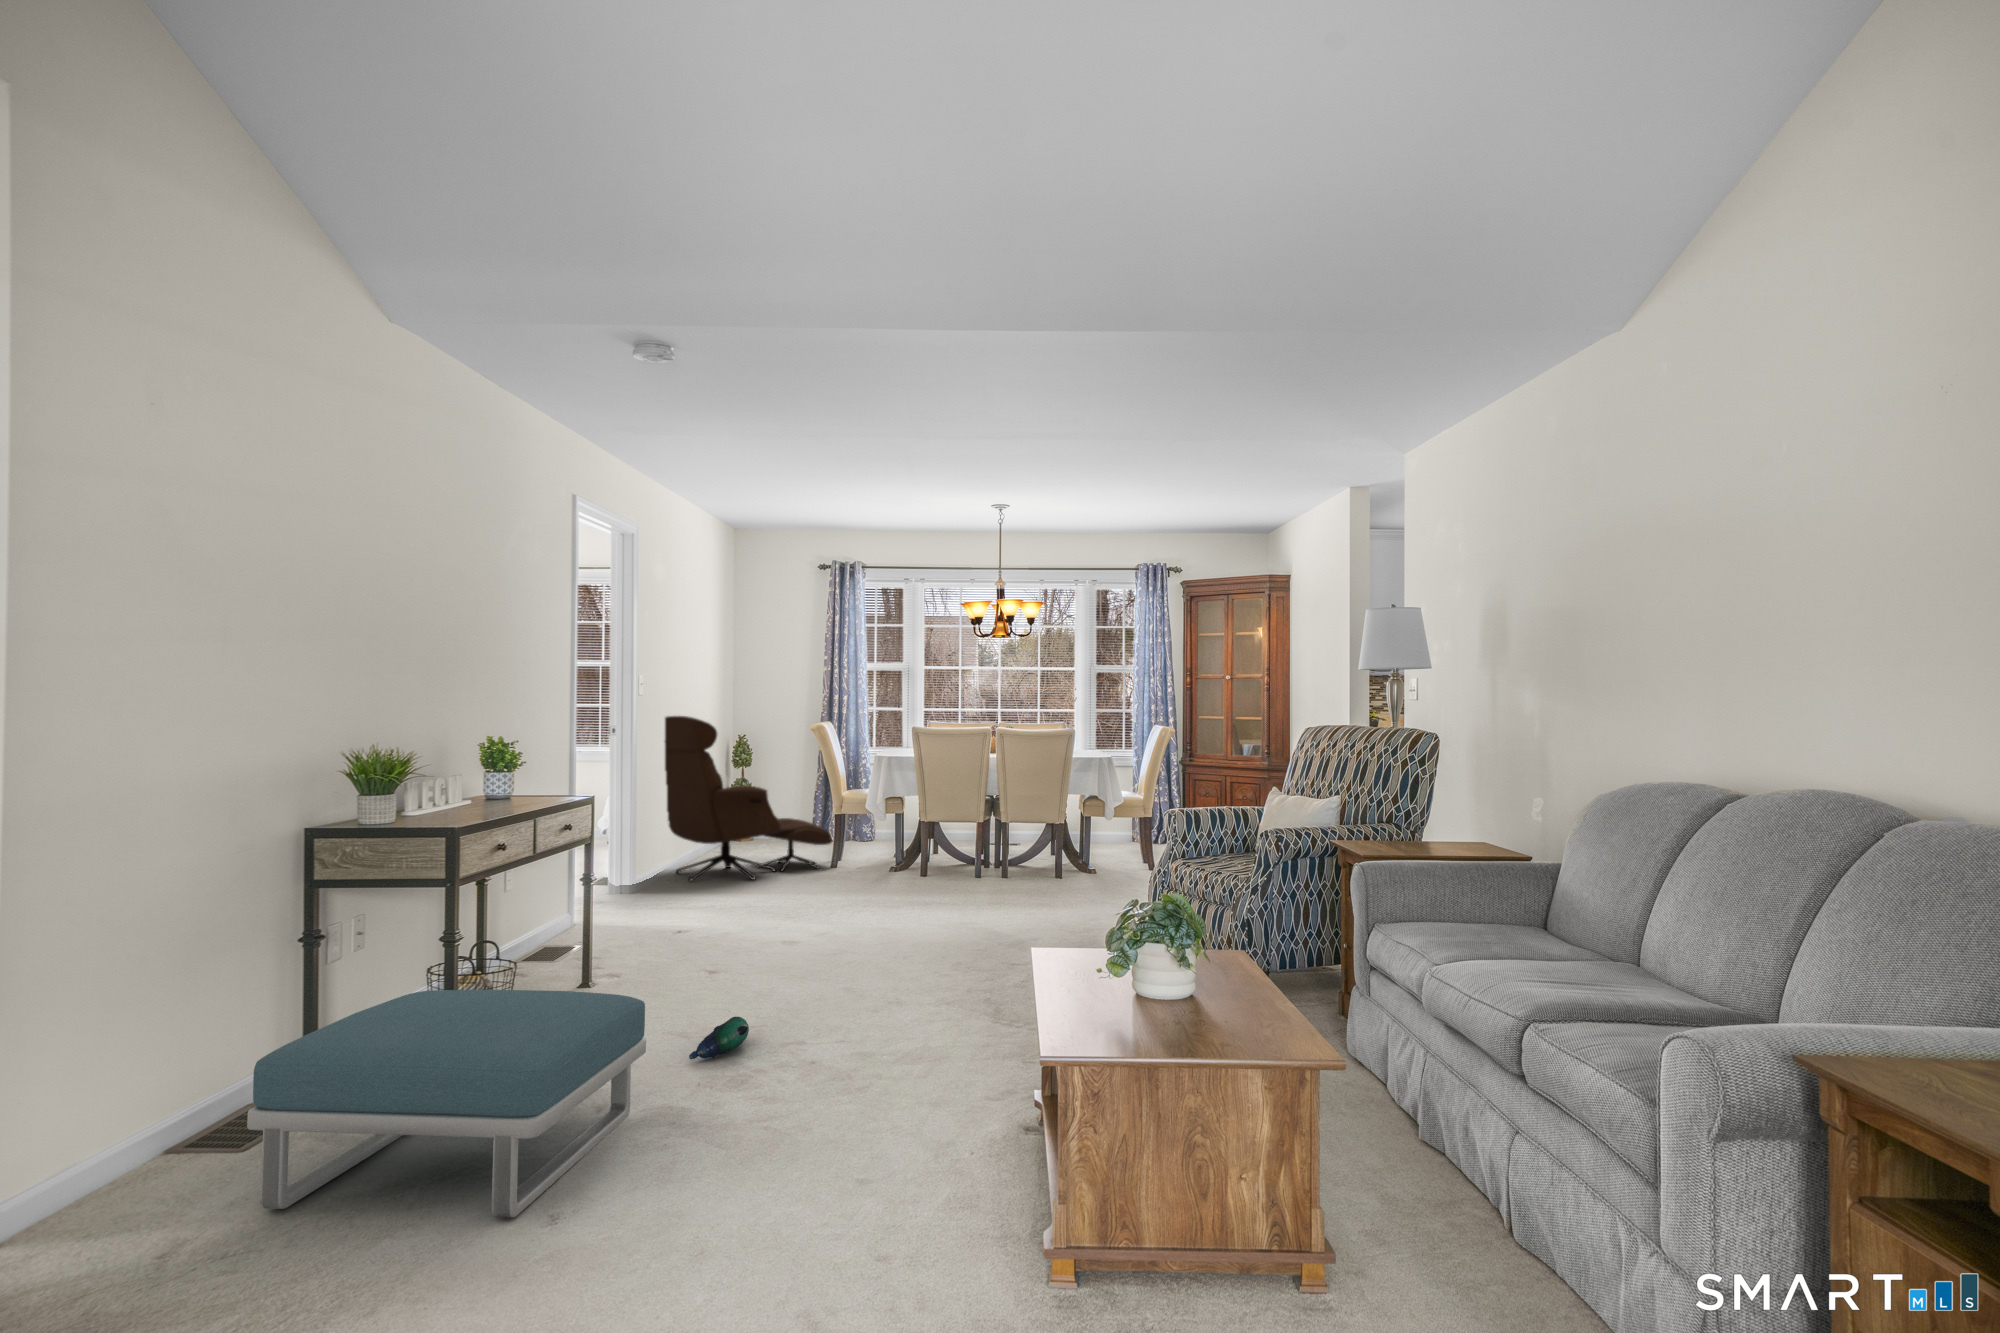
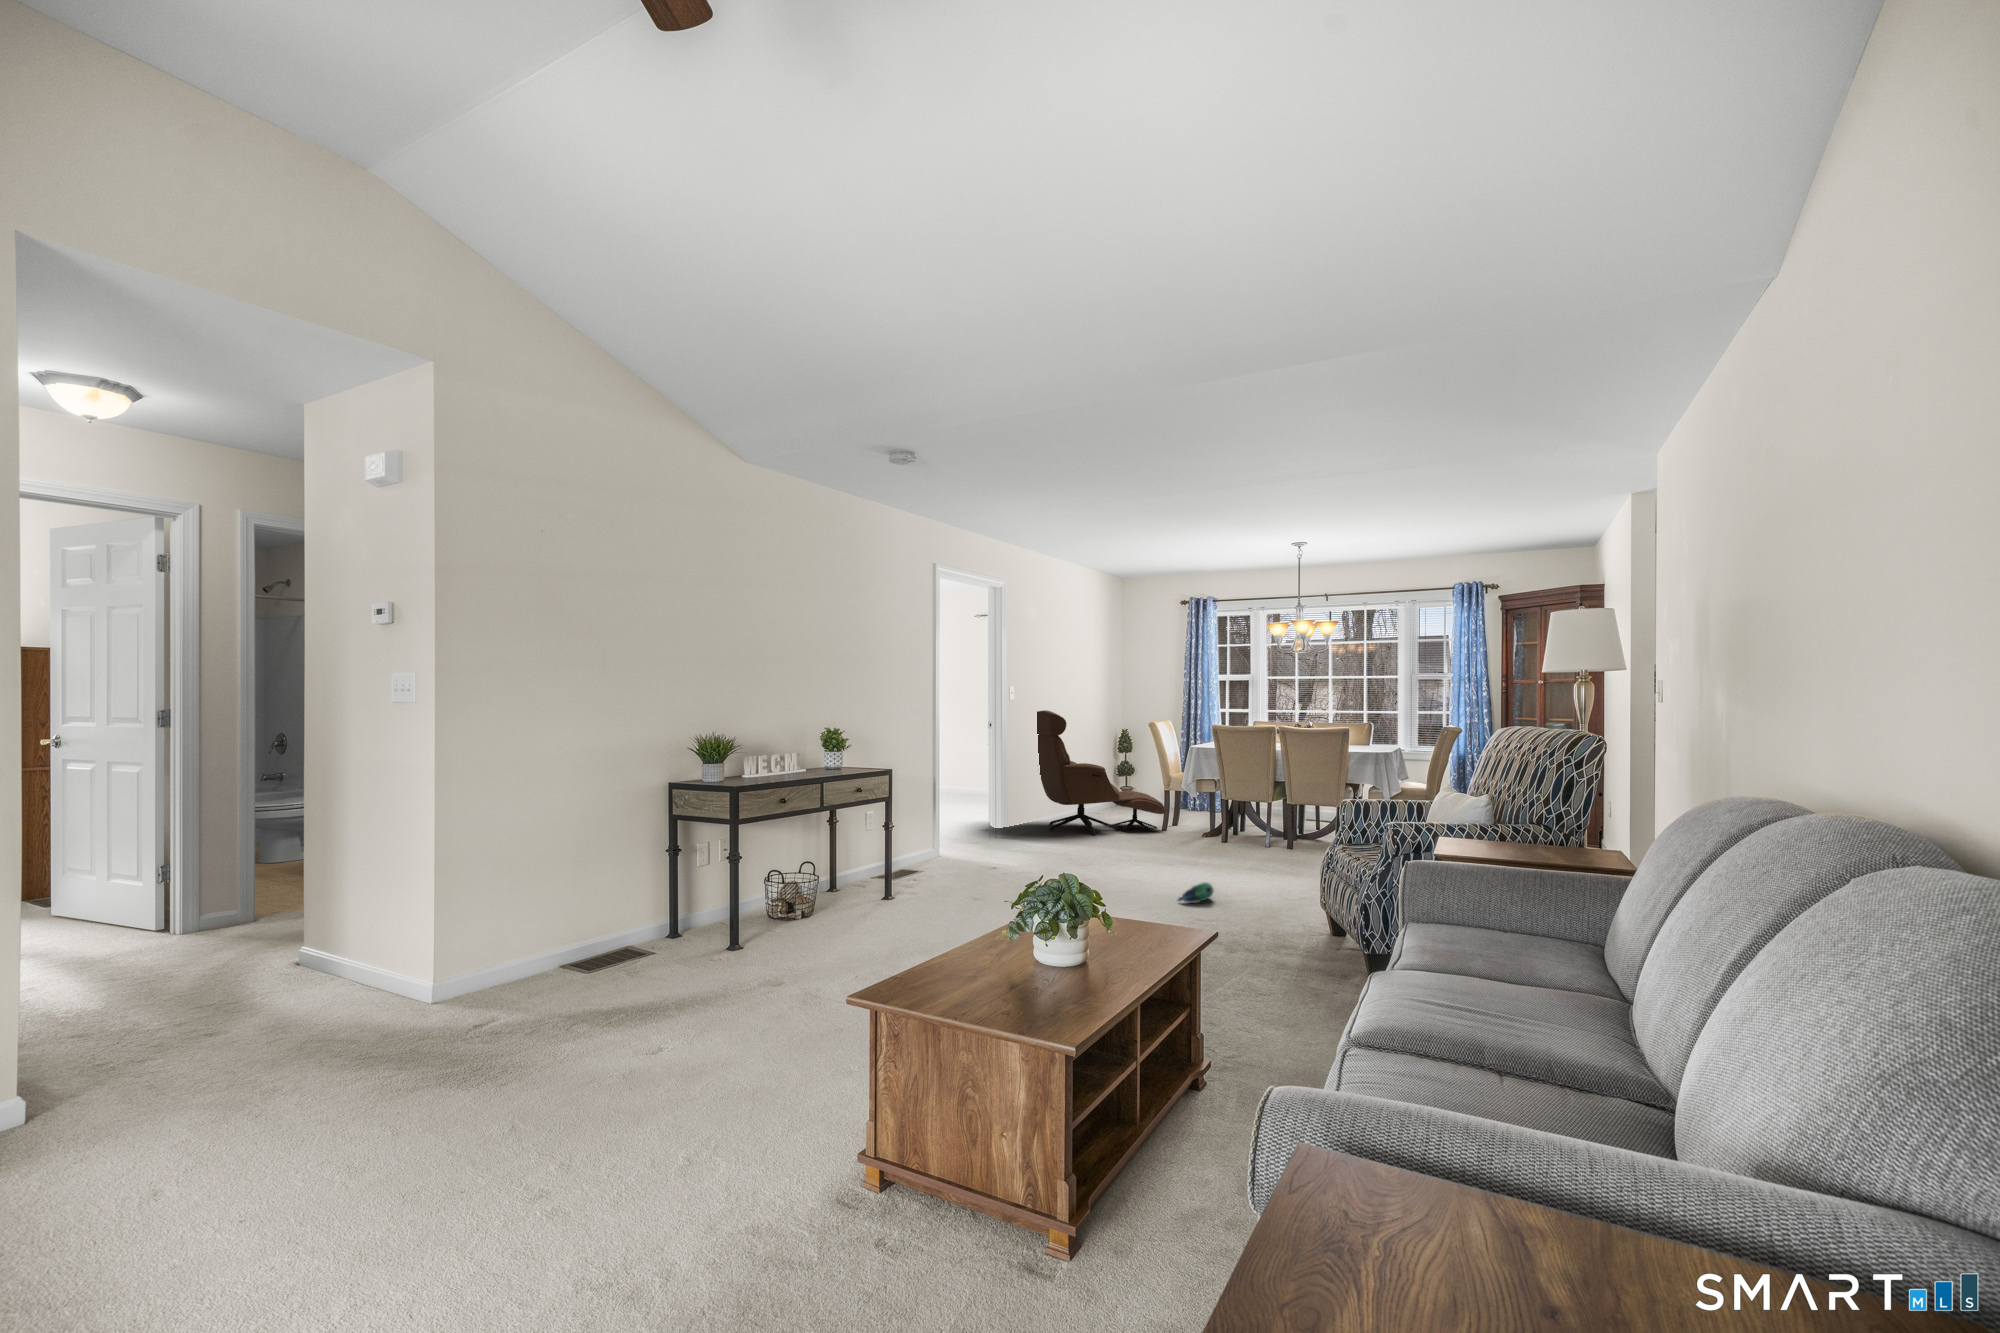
footstool: present [247,990,646,1217] -> none [540,868,795,1017]
plush toy: present [689,1017,749,1059] -> present [1178,883,1214,902]

